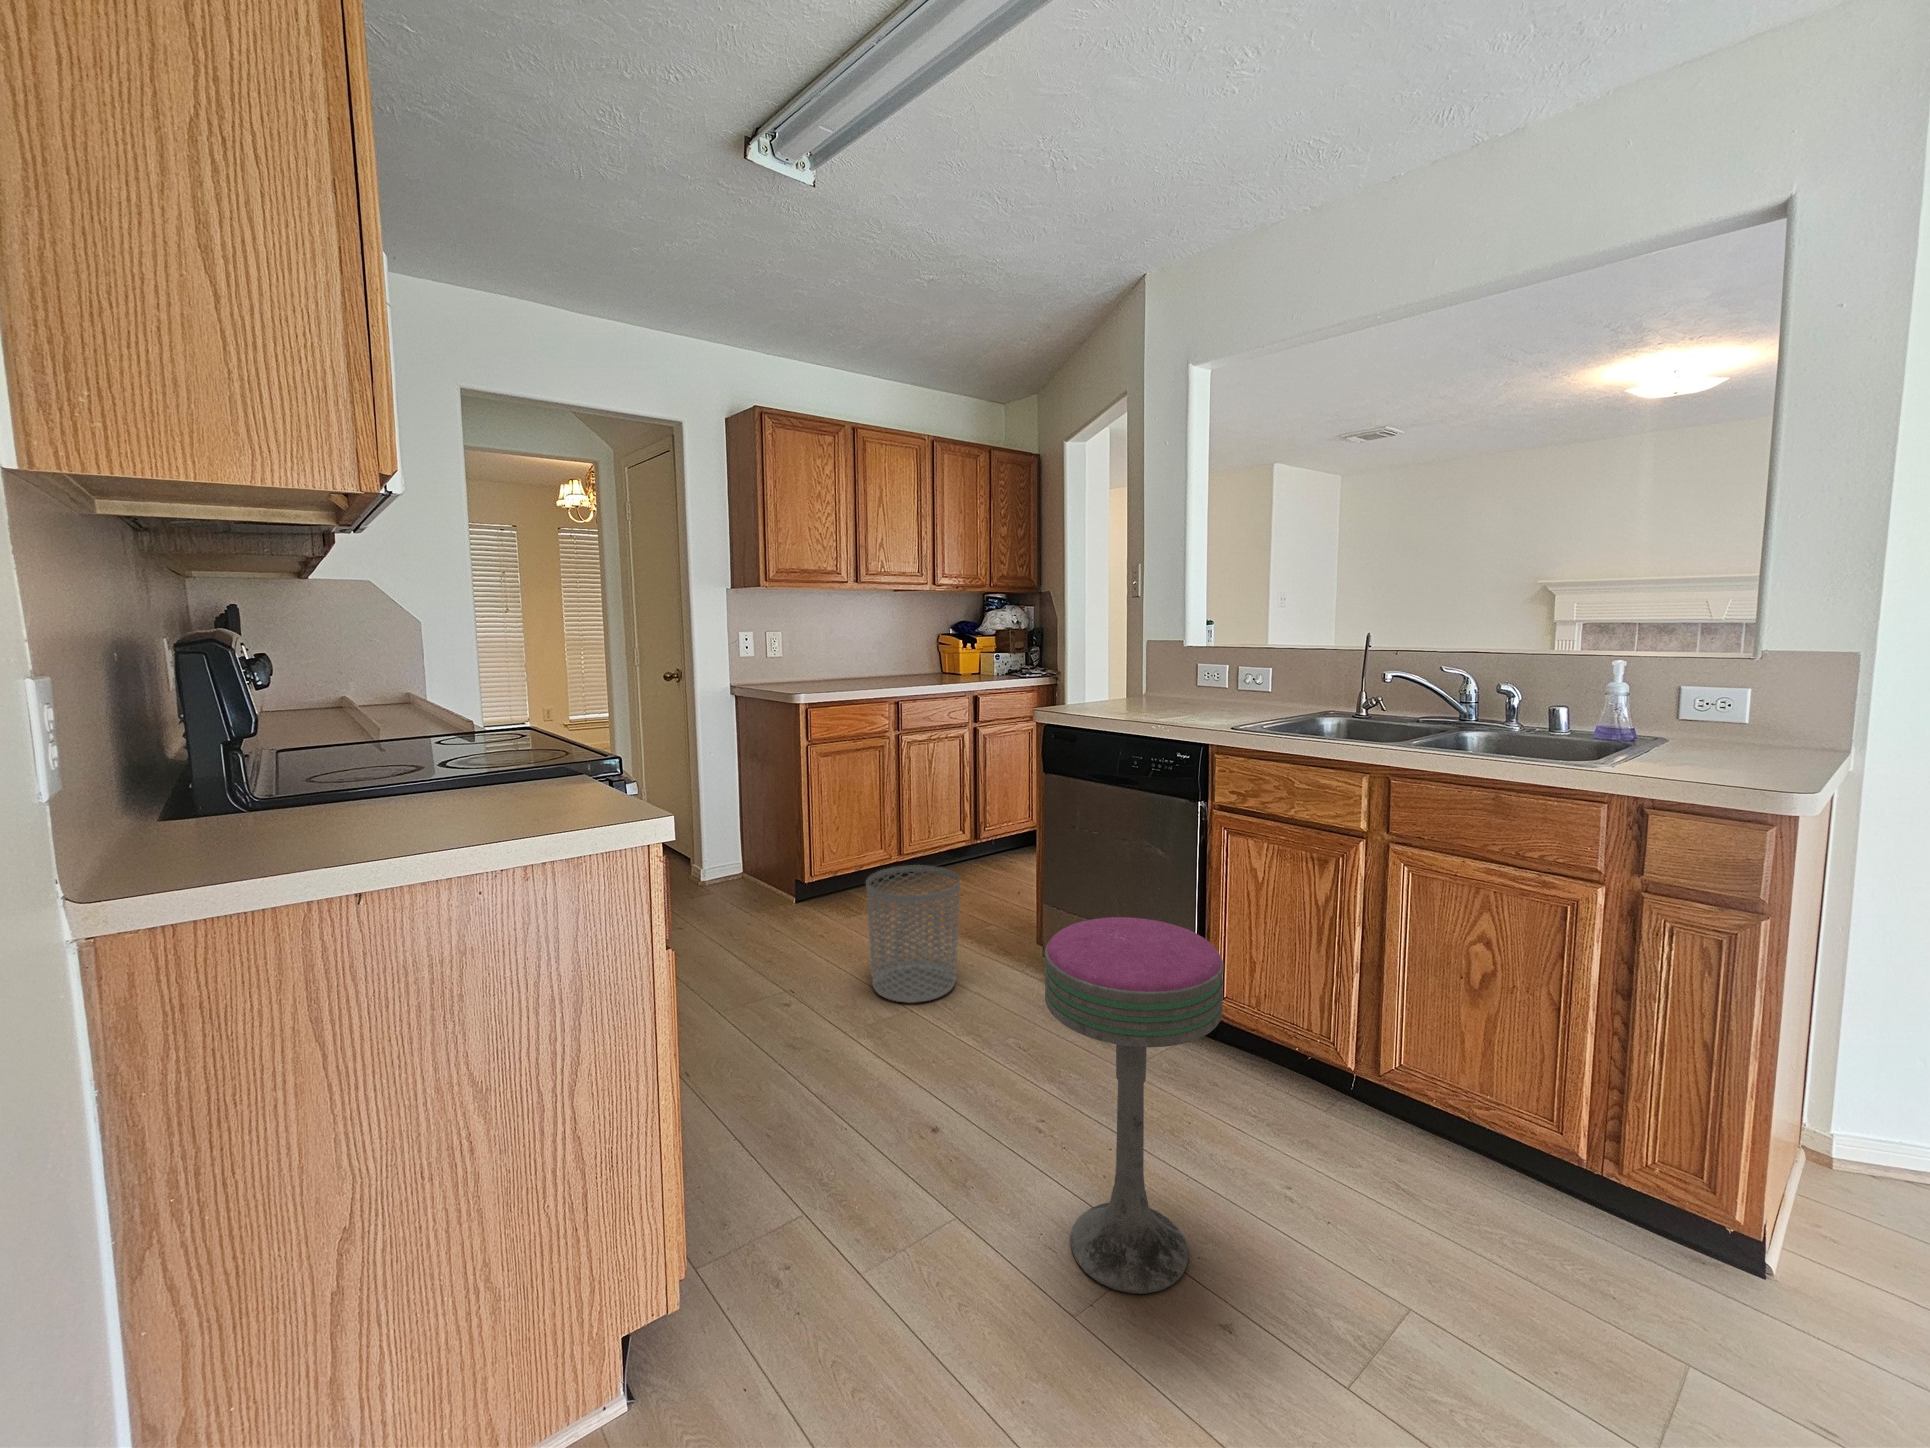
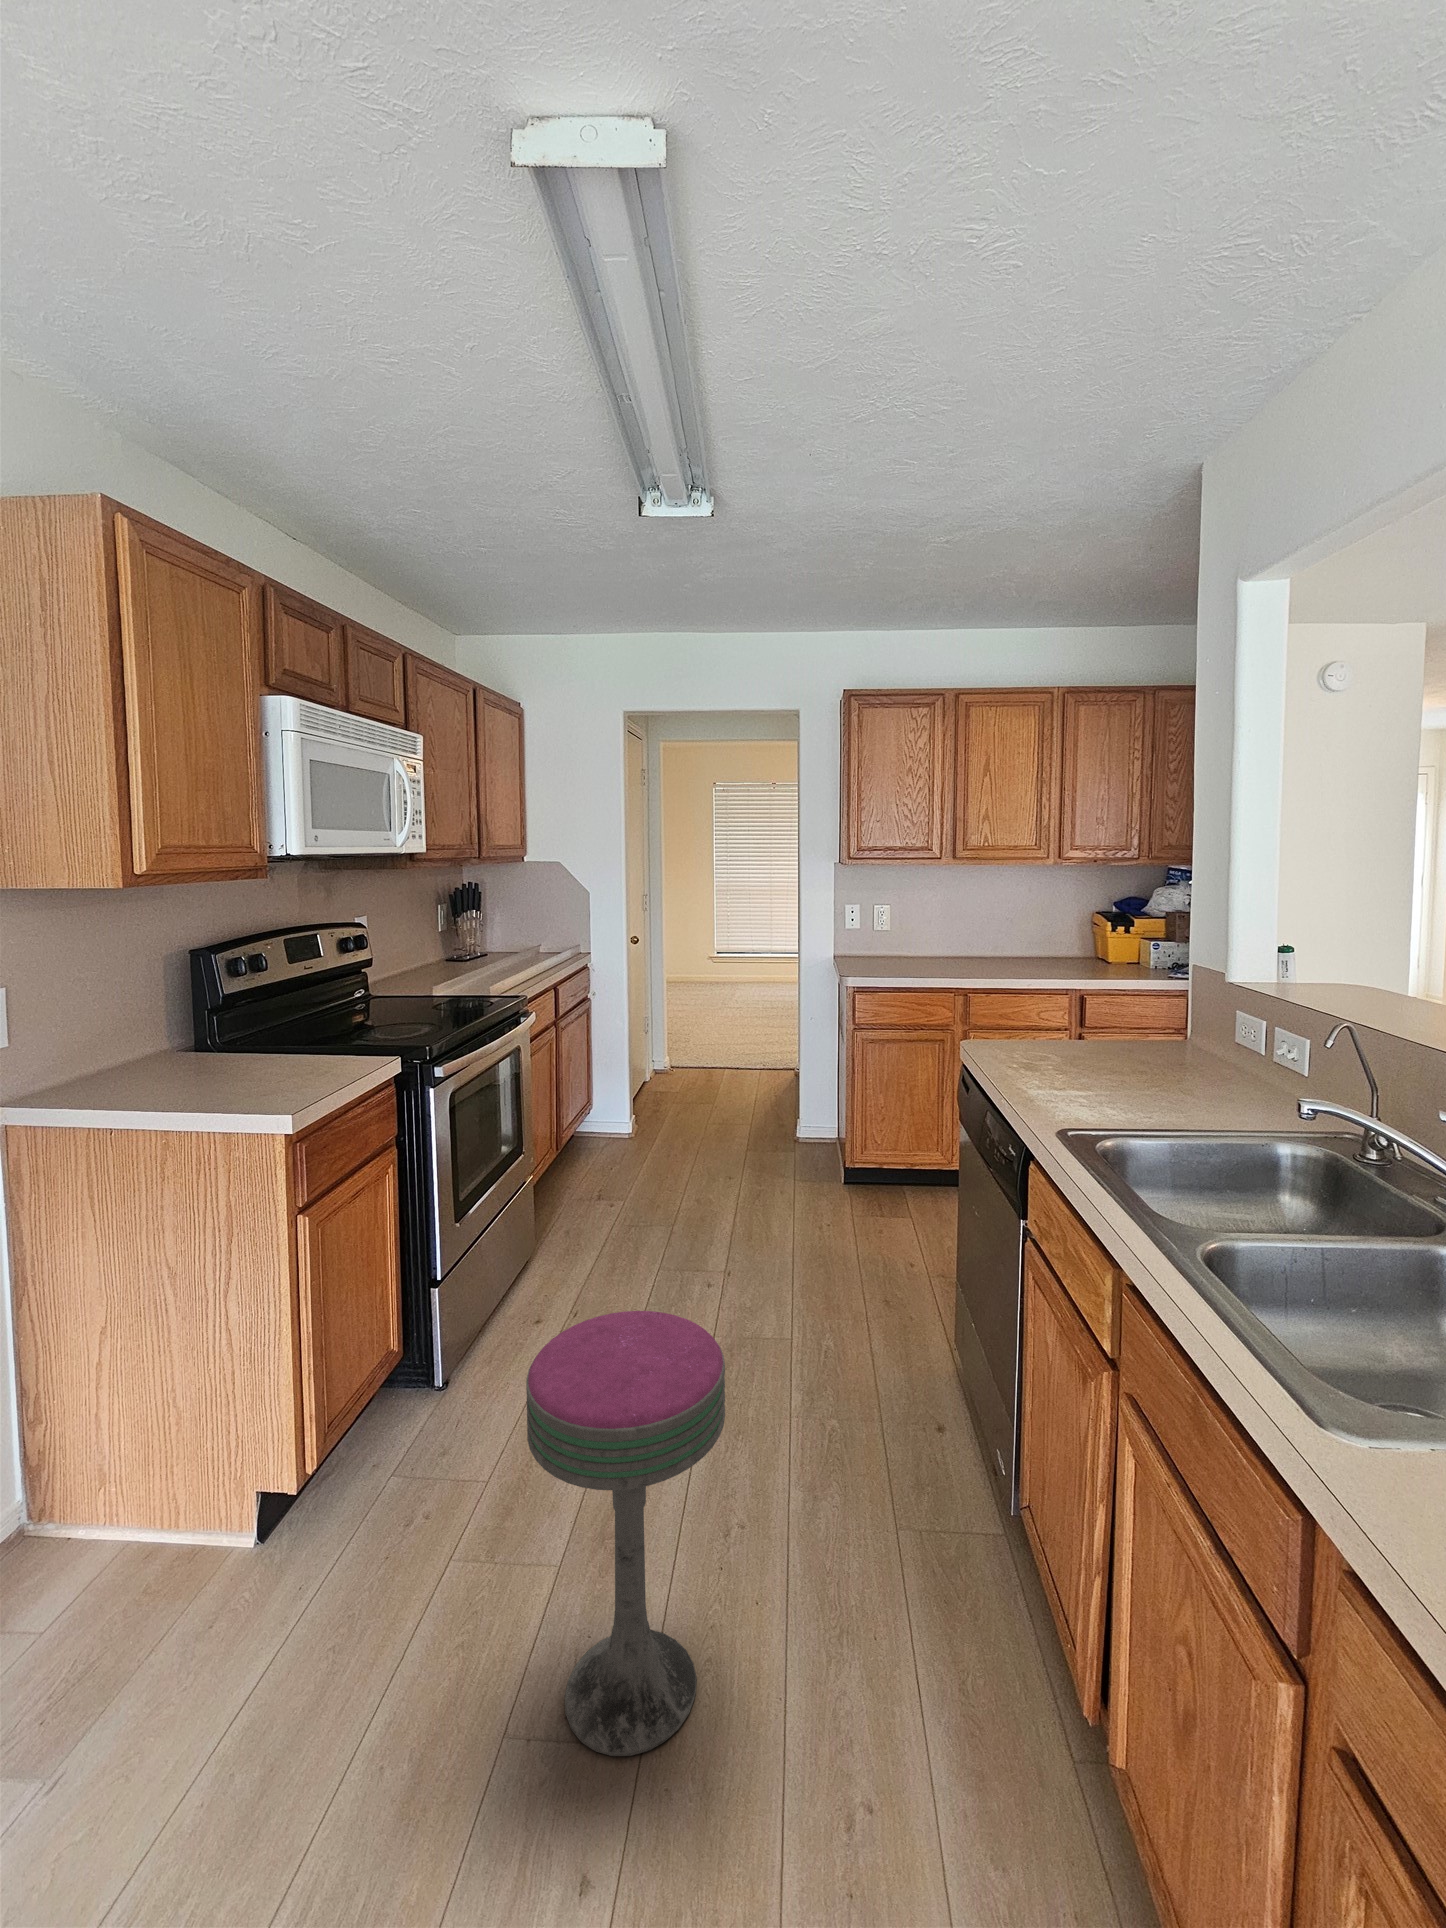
waste bin: present [866,865,960,1003] -> none [763,1187,864,1343]

